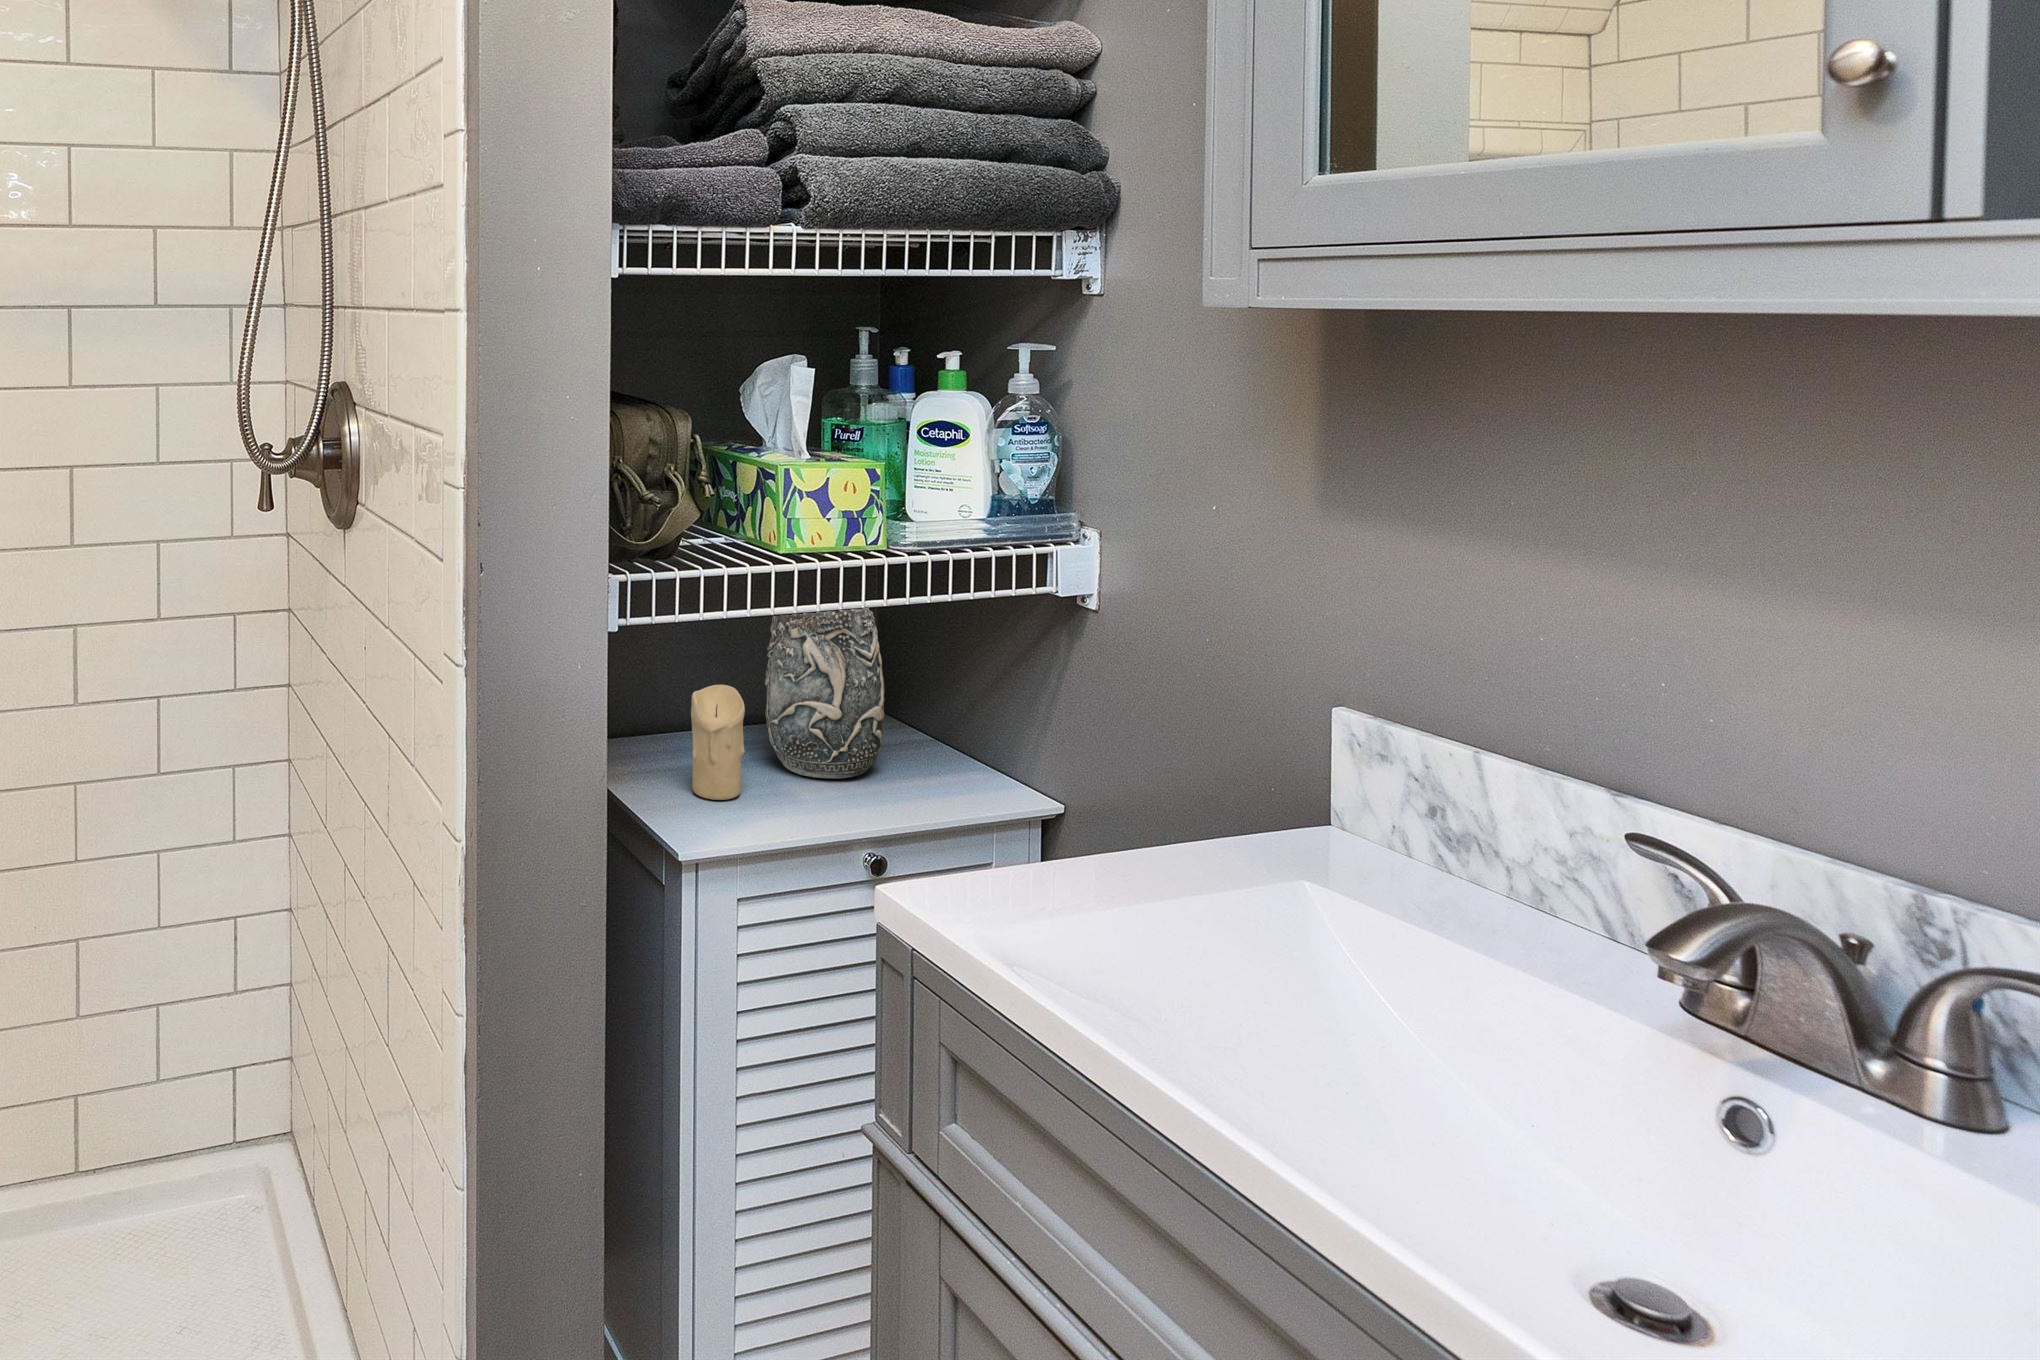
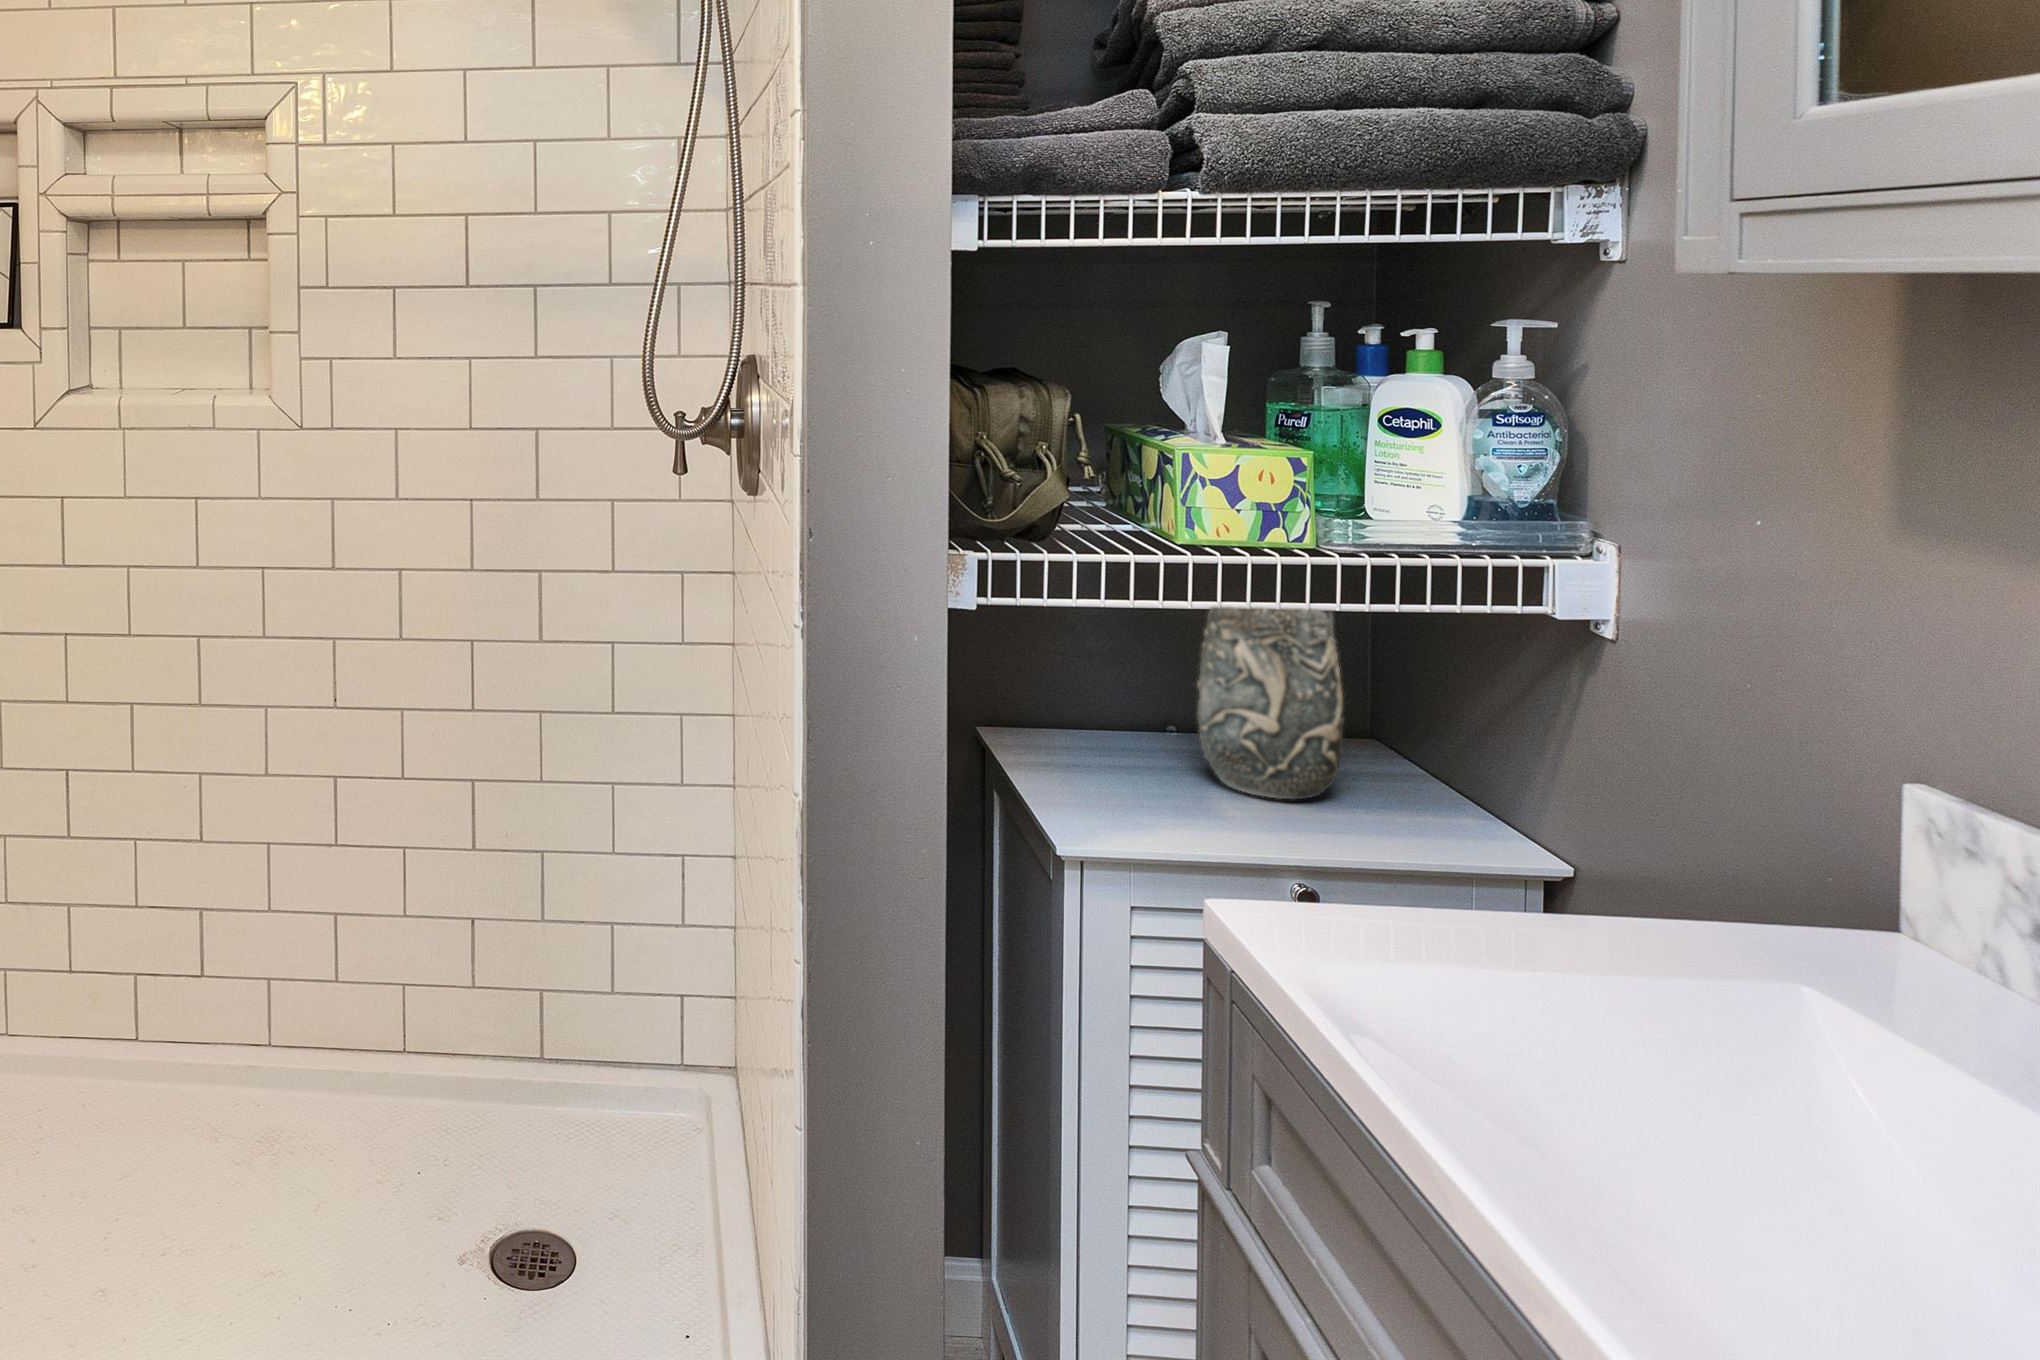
candle: present [691,685,745,800] -> none [1093,680,1155,801]

